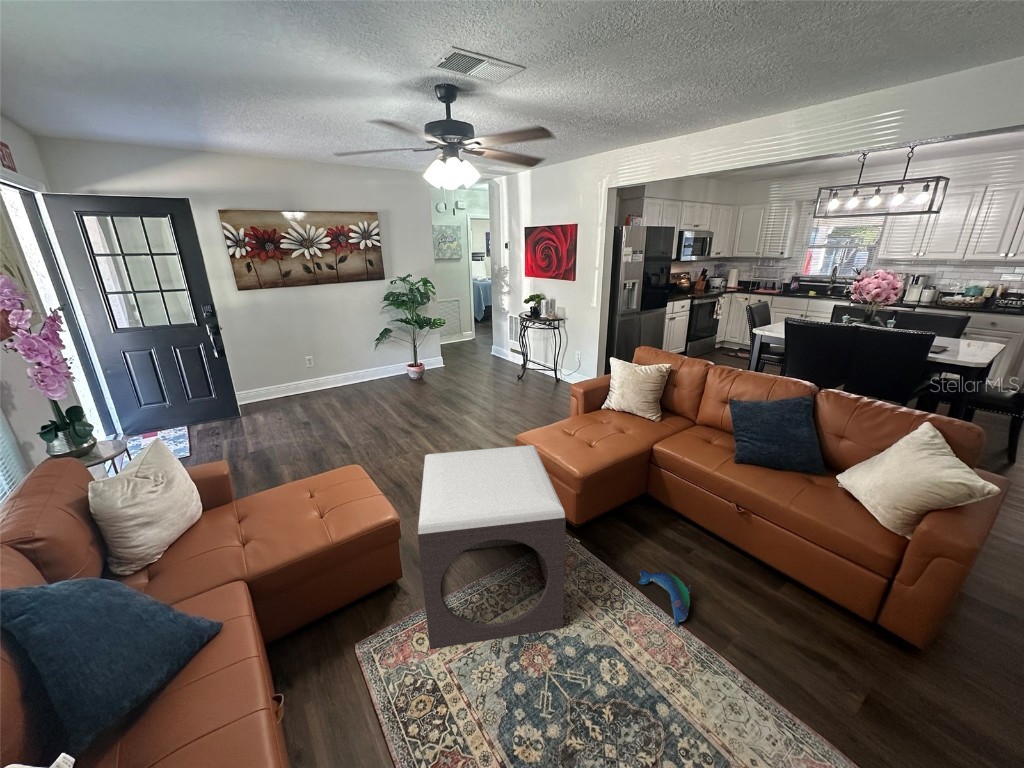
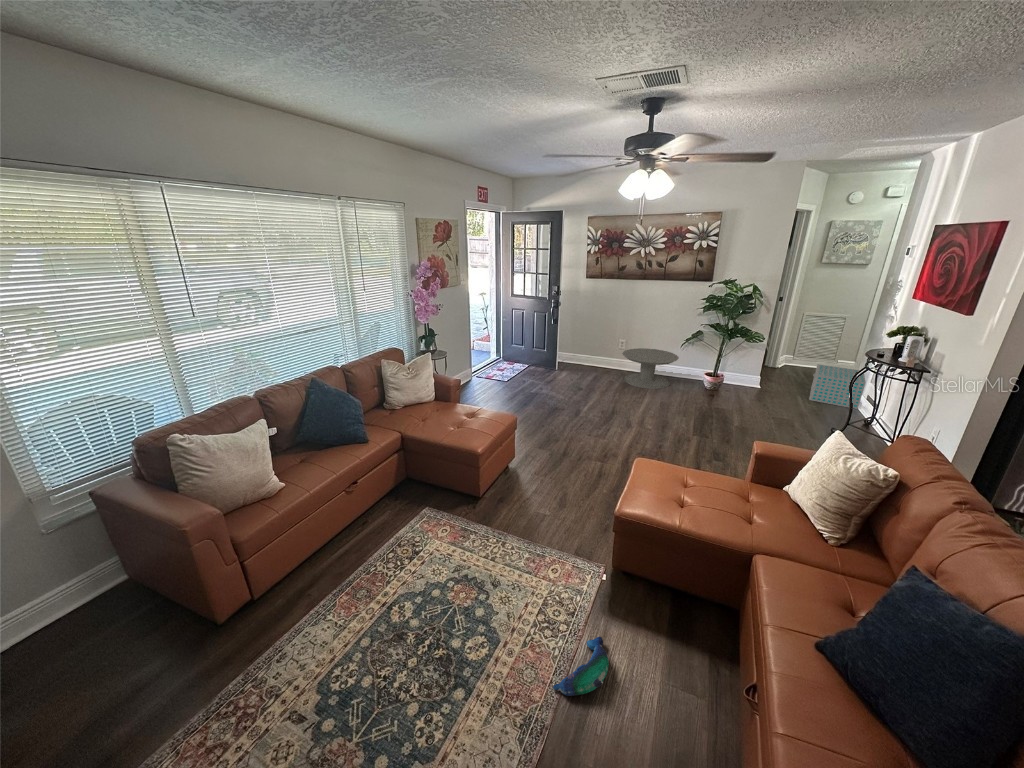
storage box: none [470,335,509,365] -> present [809,364,866,409]
side table: none [323,357,385,401] -> present [622,348,679,389]
footstool: present [418,445,566,649] -> none [437,423,583,601]

